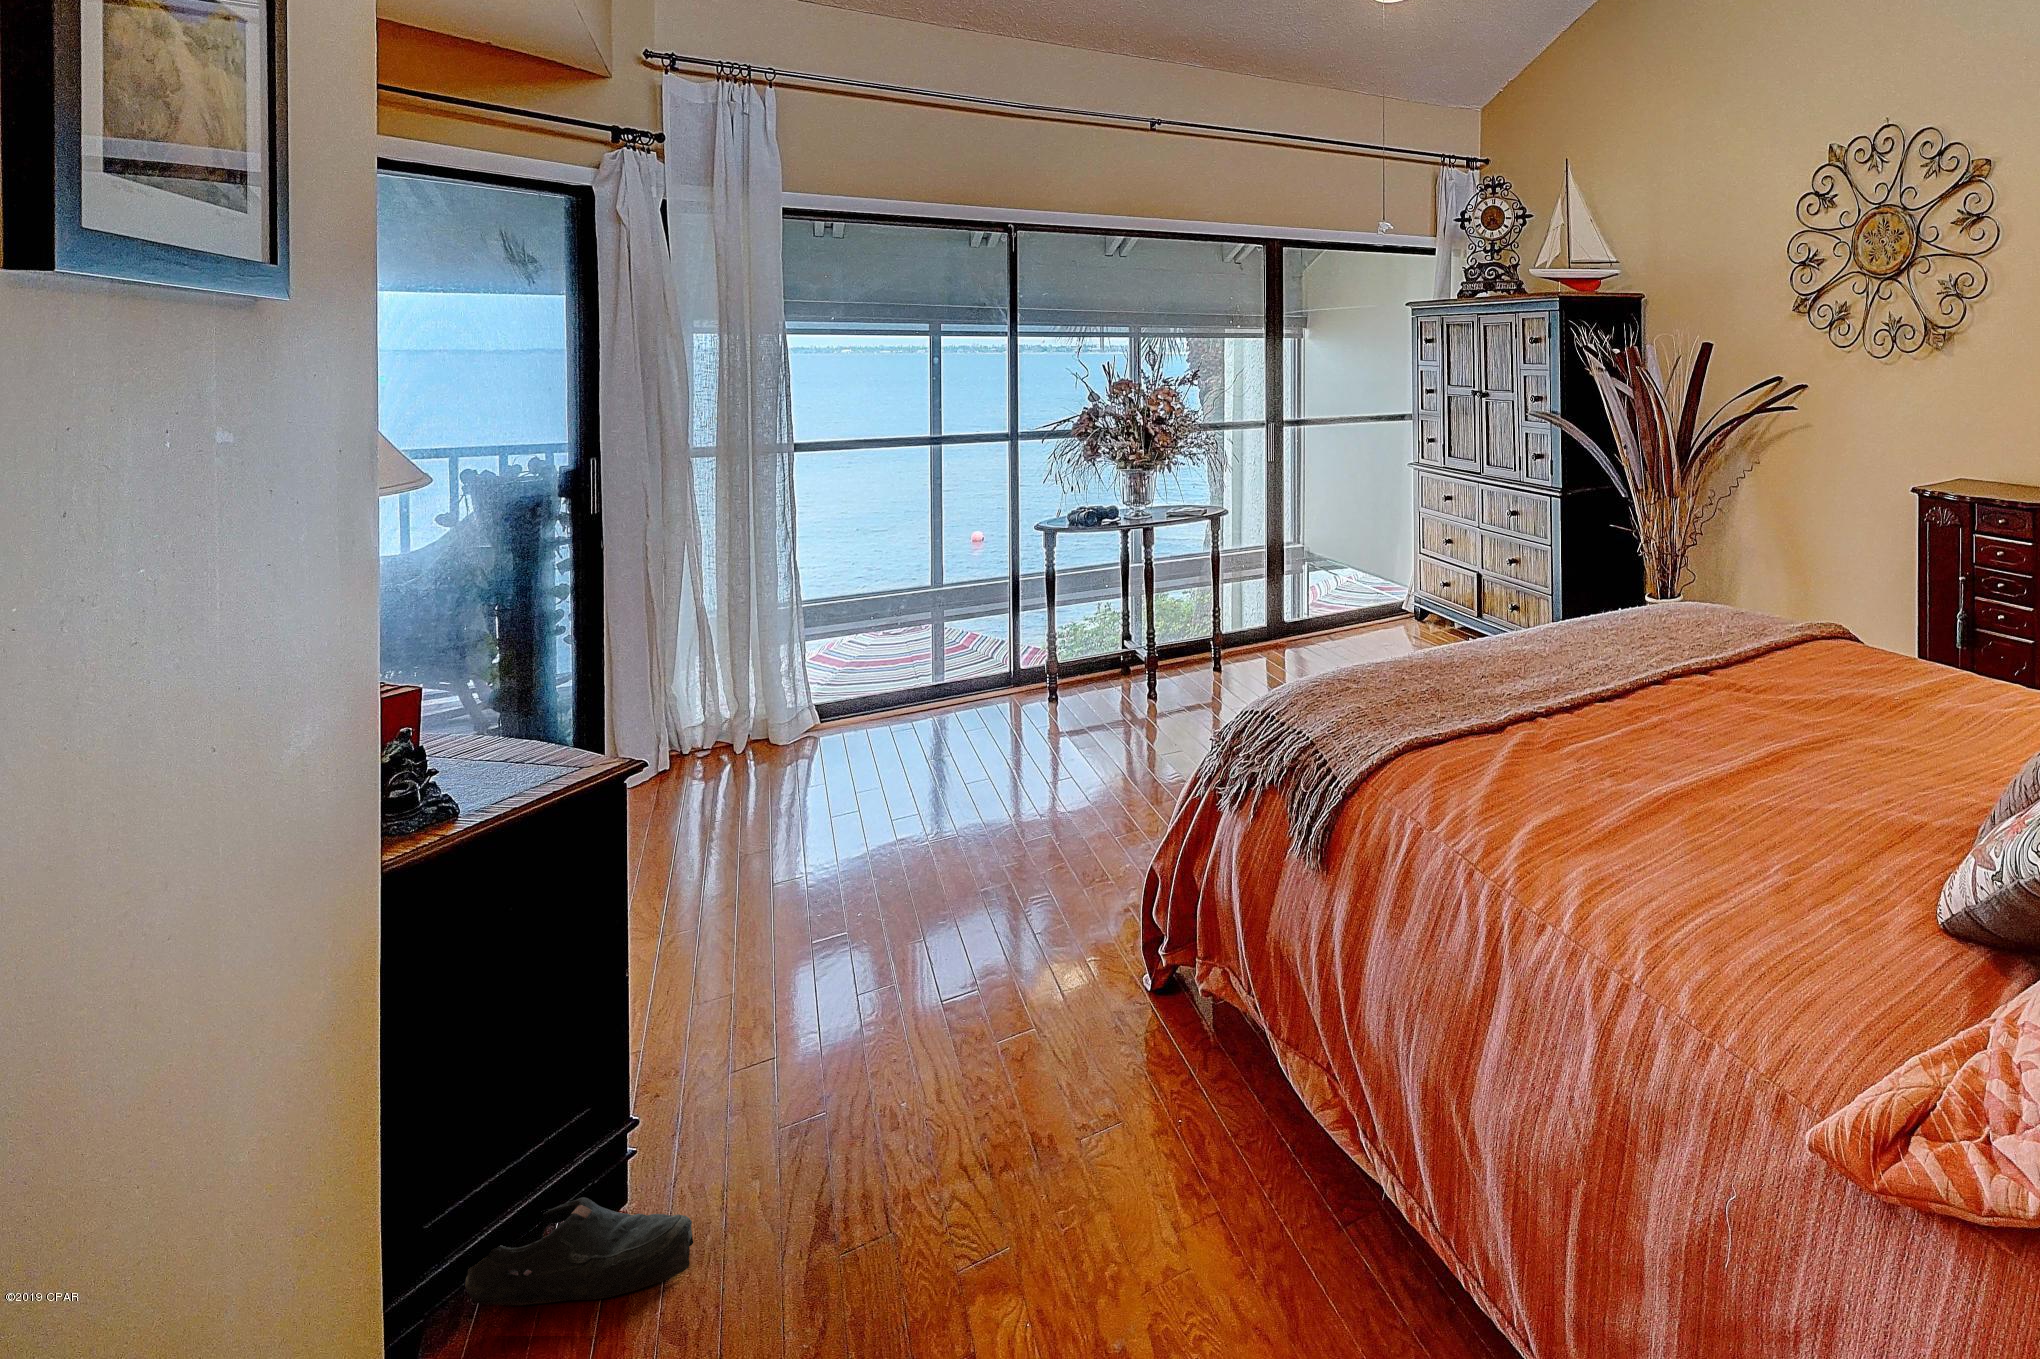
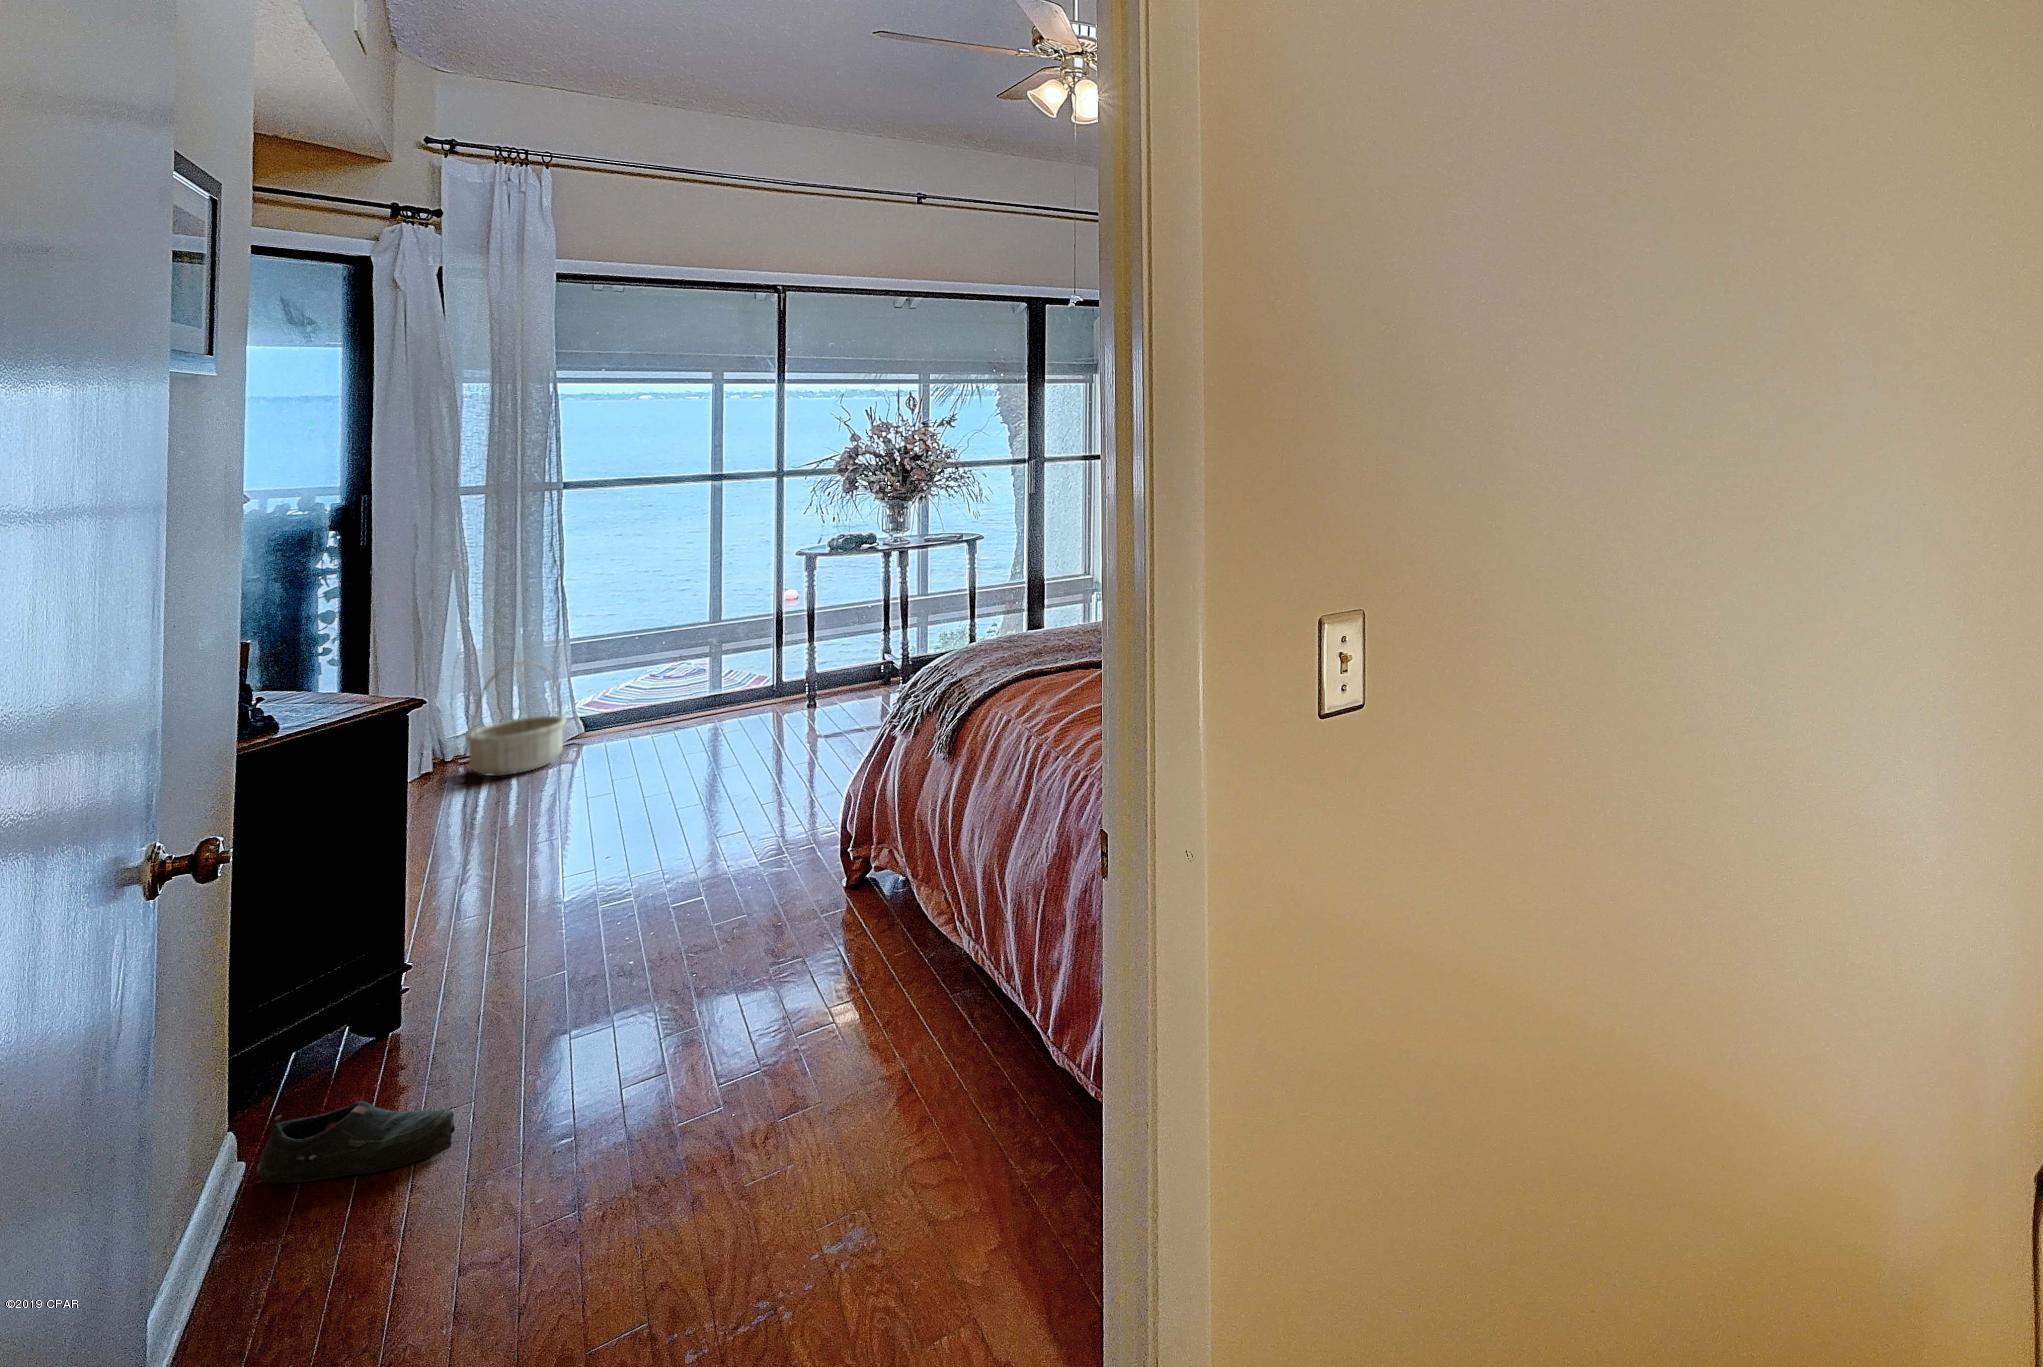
basket: none [702,642,803,770] -> present [466,661,566,776]

